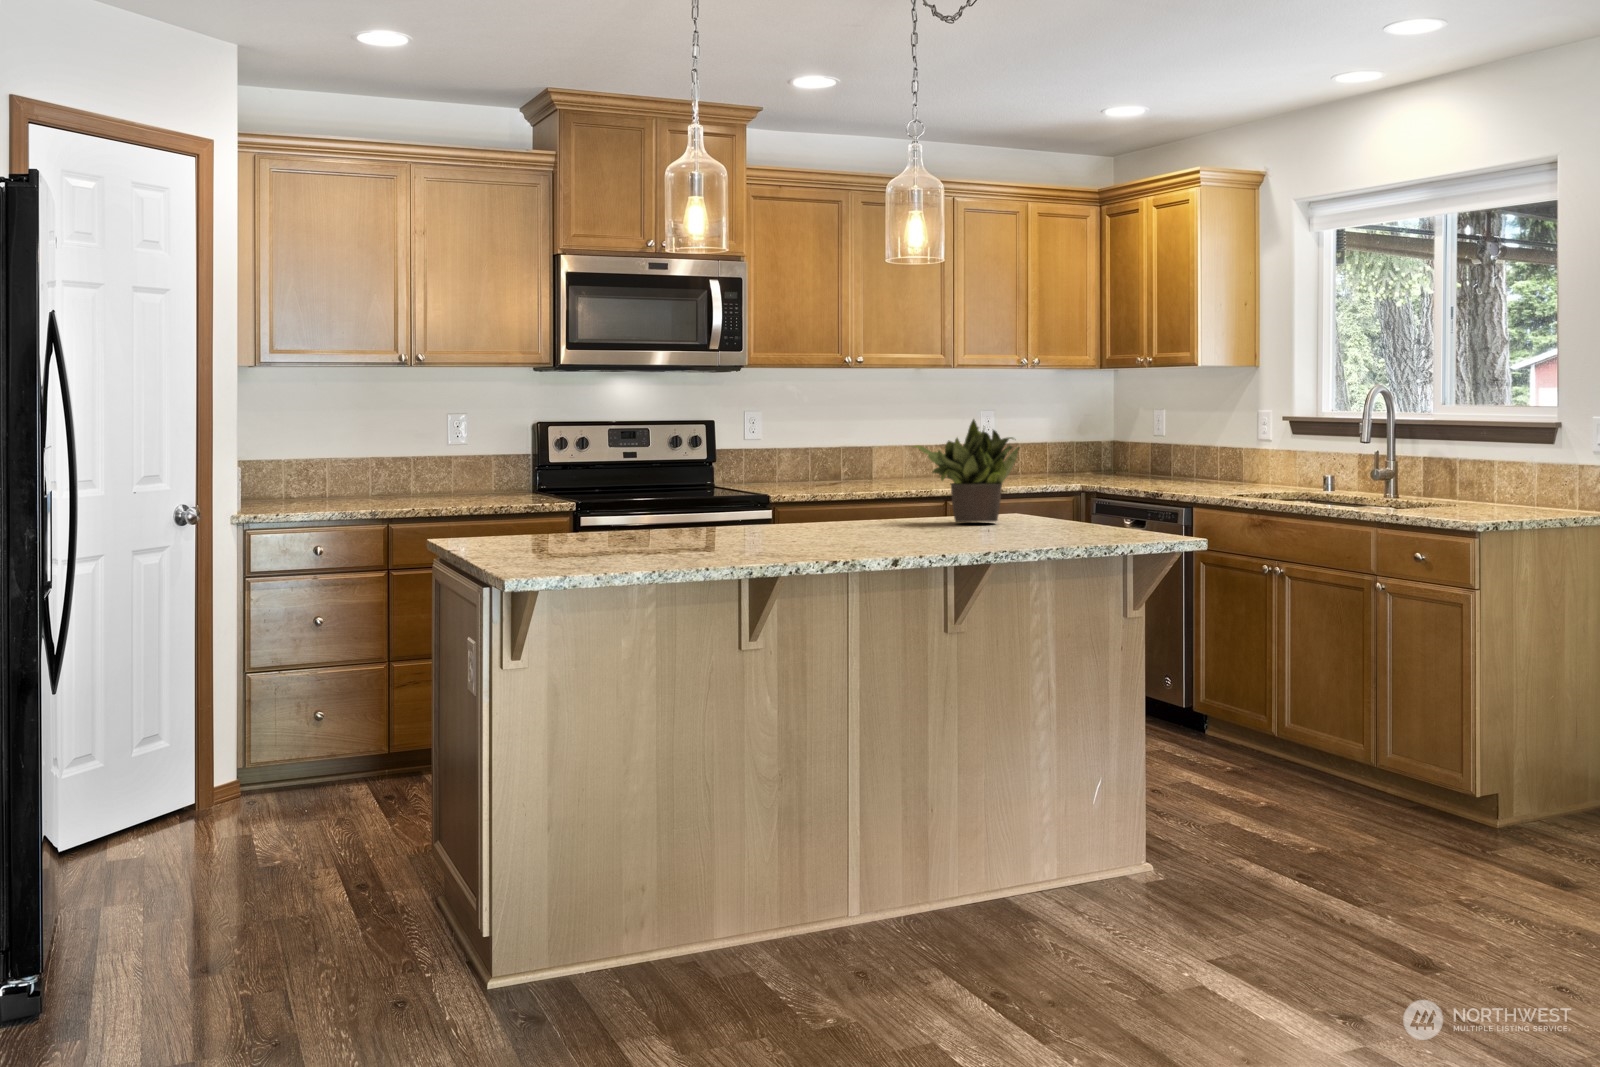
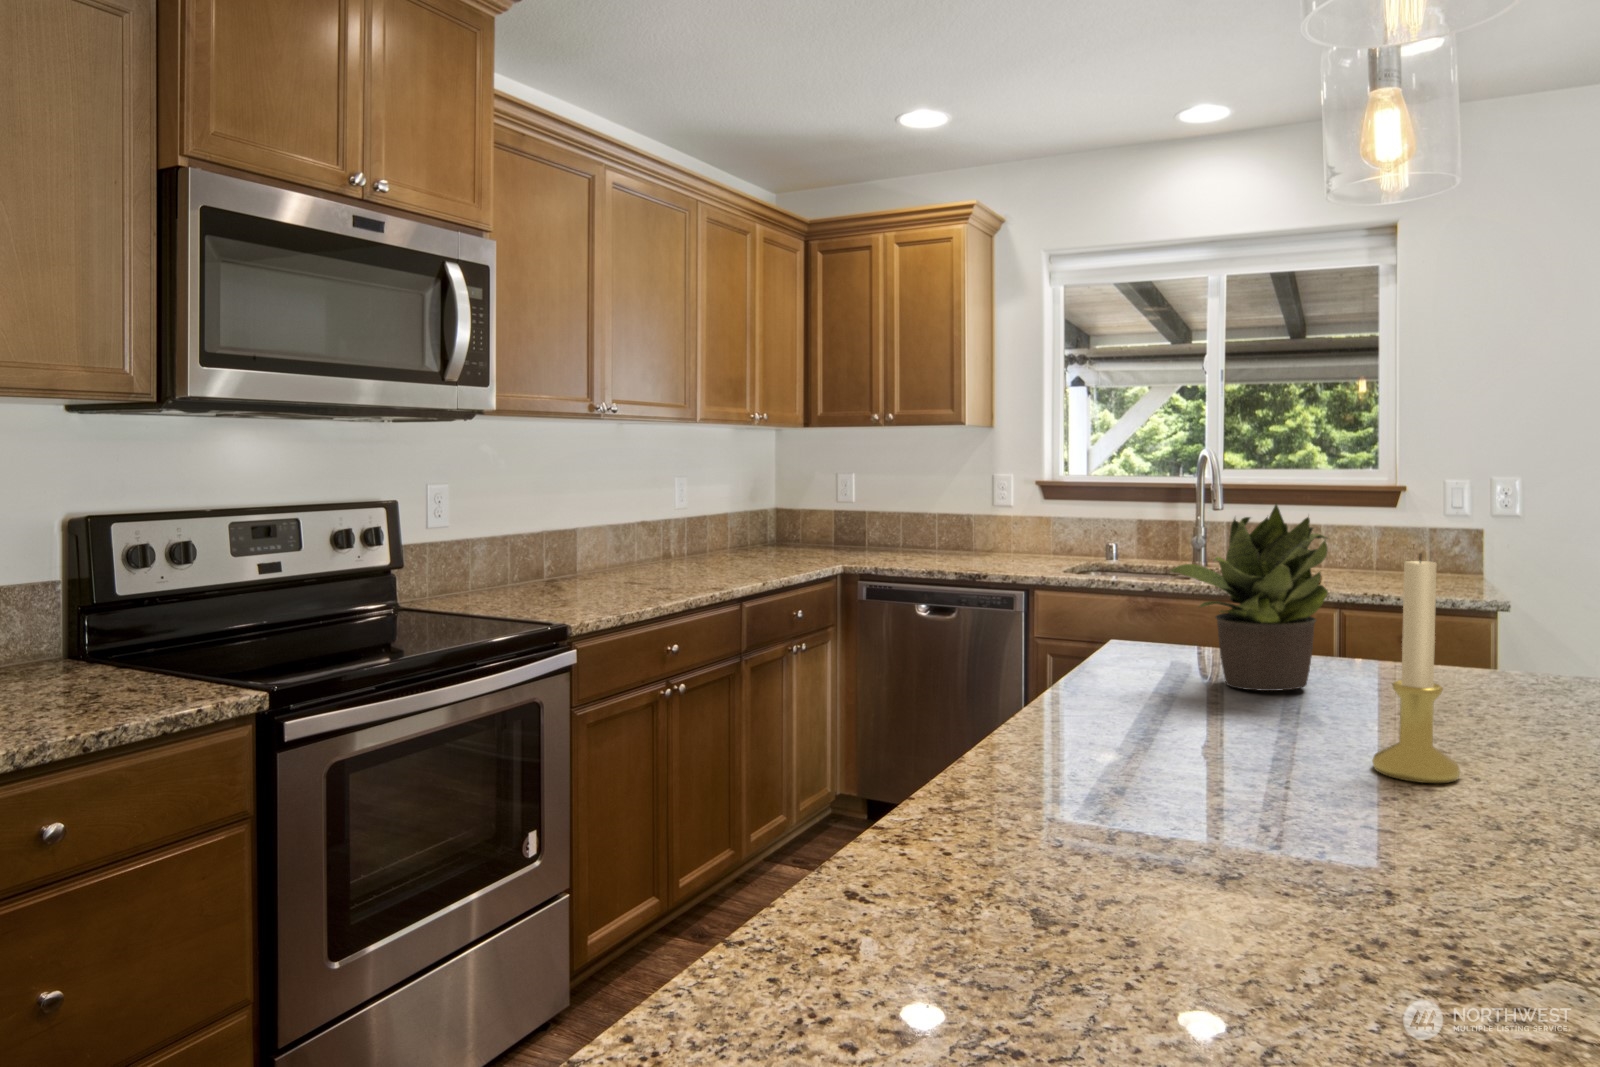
candle holder: none [867,436,901,536] -> present [1372,557,1460,783]

